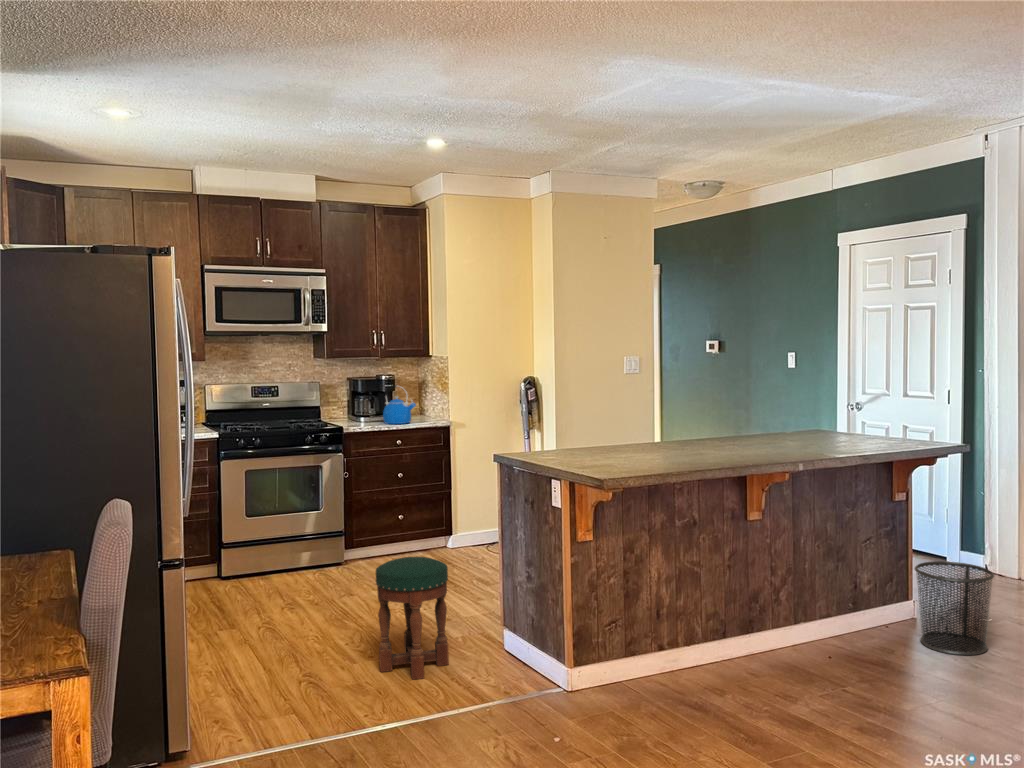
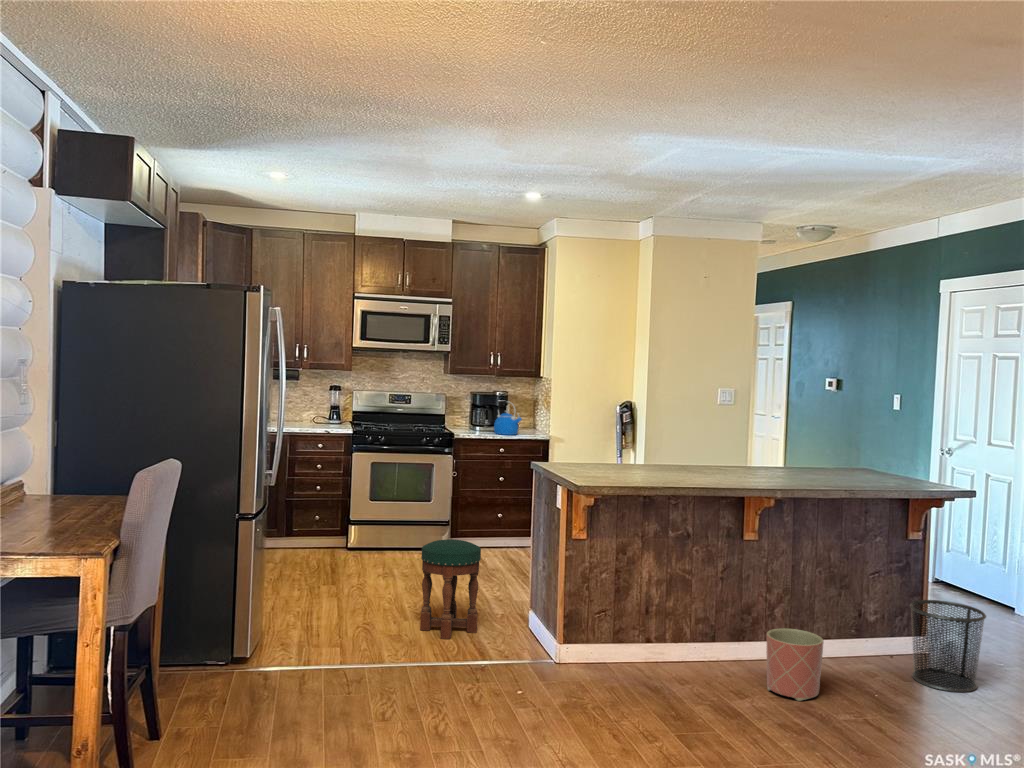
planter: none [800,613,863,692] -> present [766,628,823,701]

